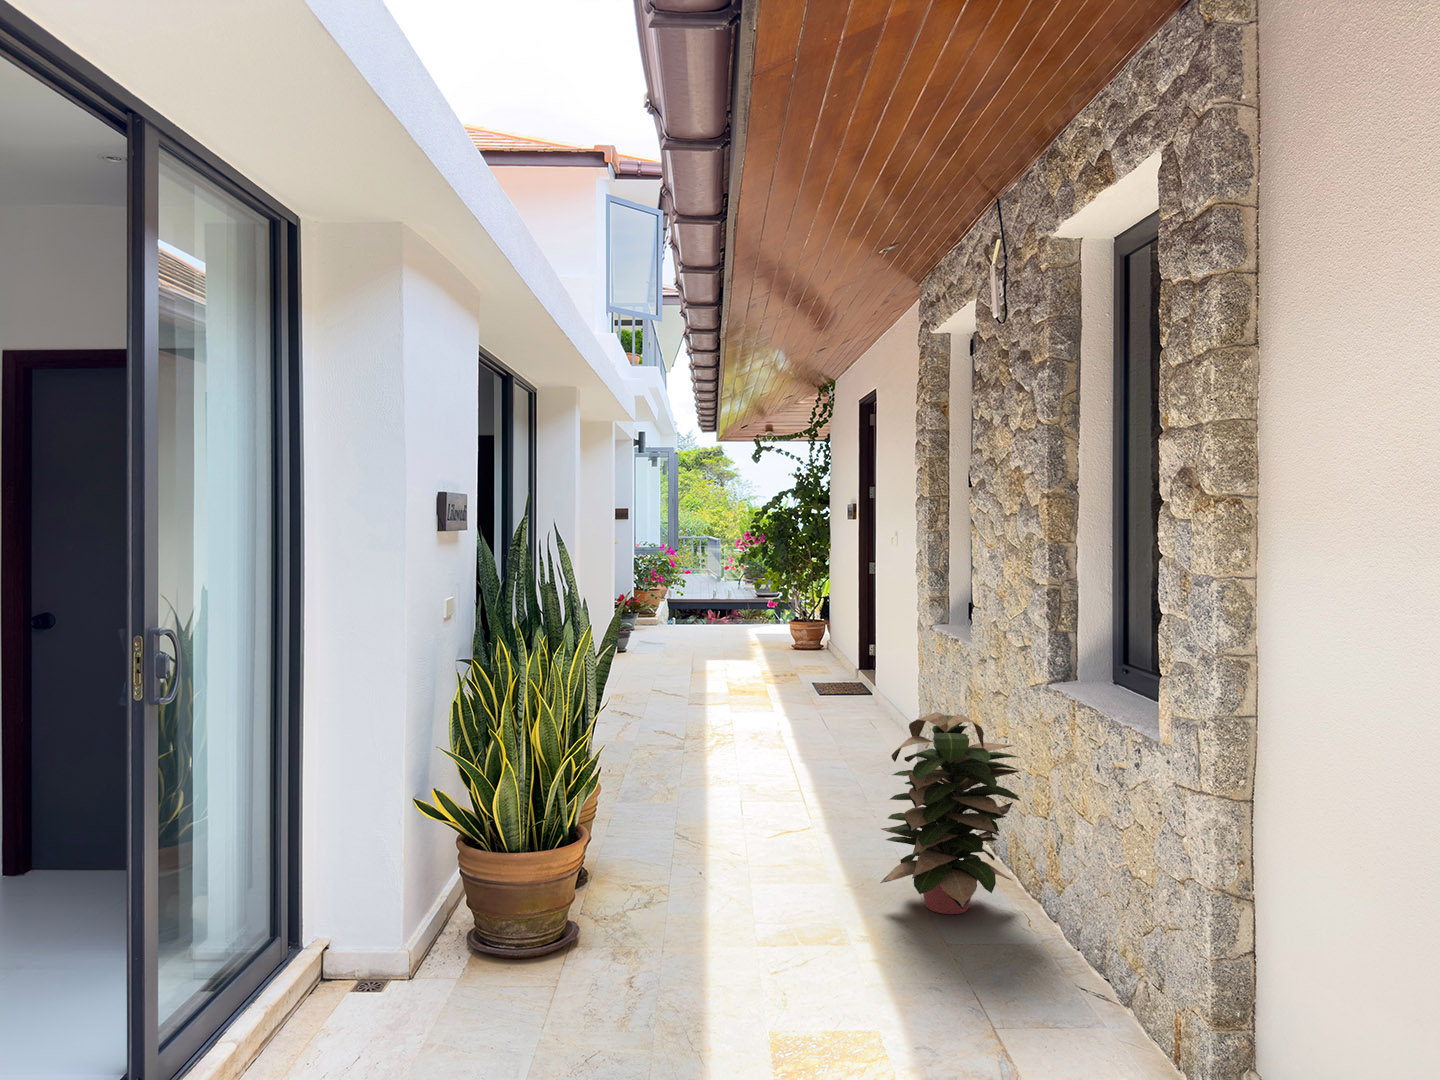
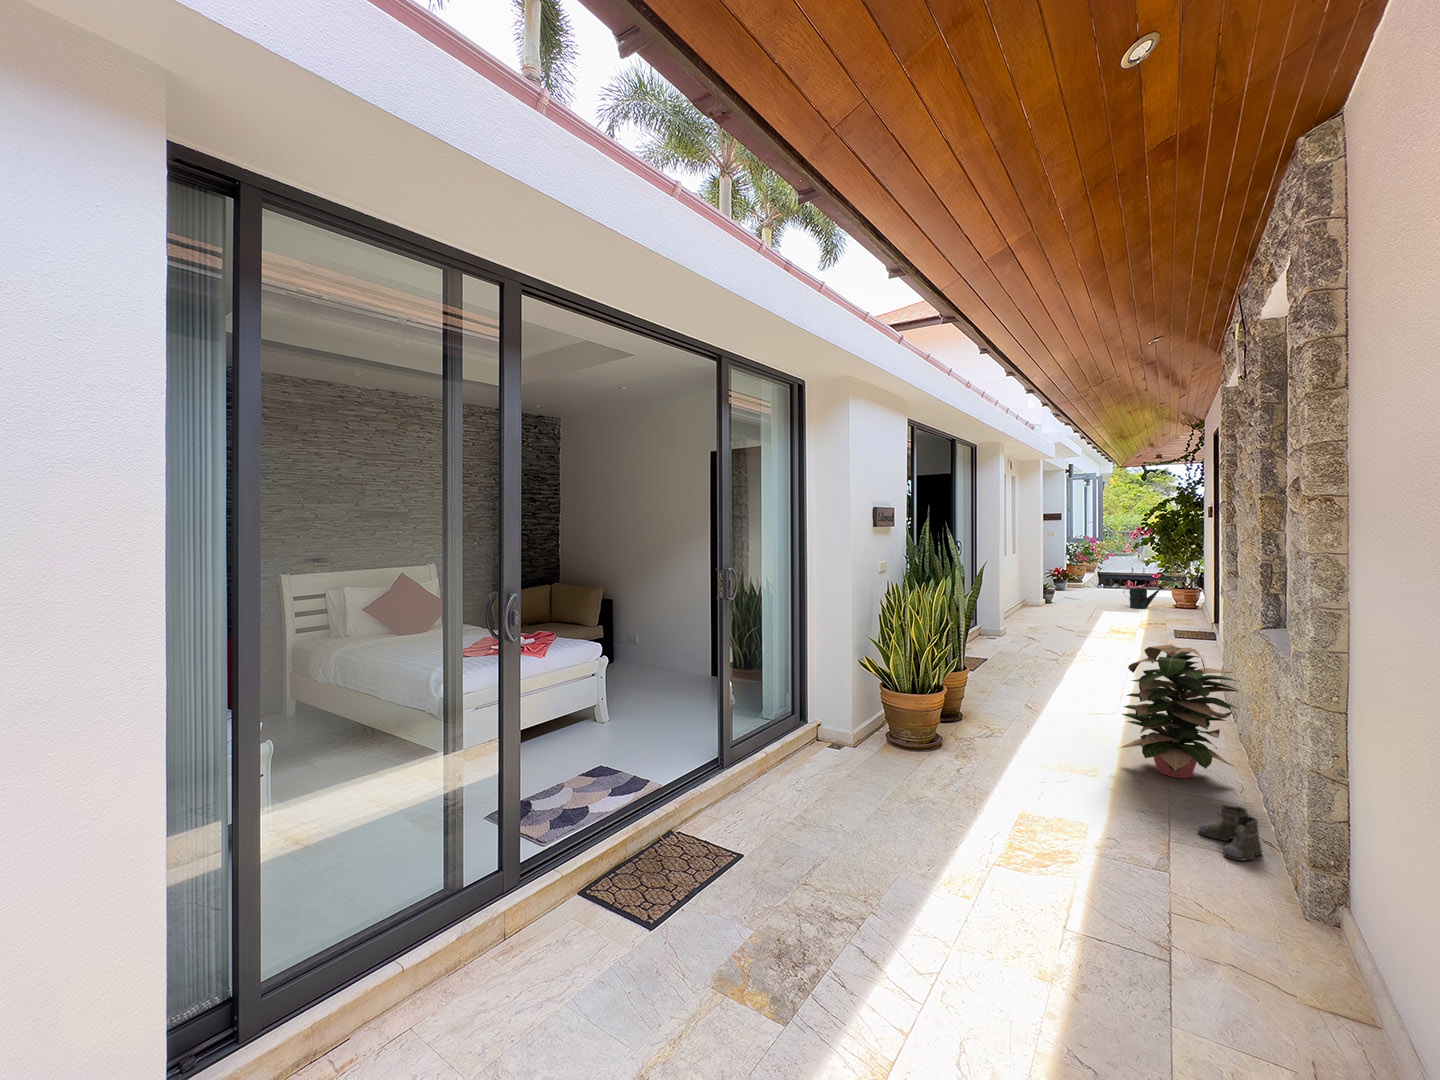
watering can: none [746,615,793,650] -> present [1129,586,1164,609]
boots: none [1027,948,1123,1034] -> present [1198,805,1262,861]

